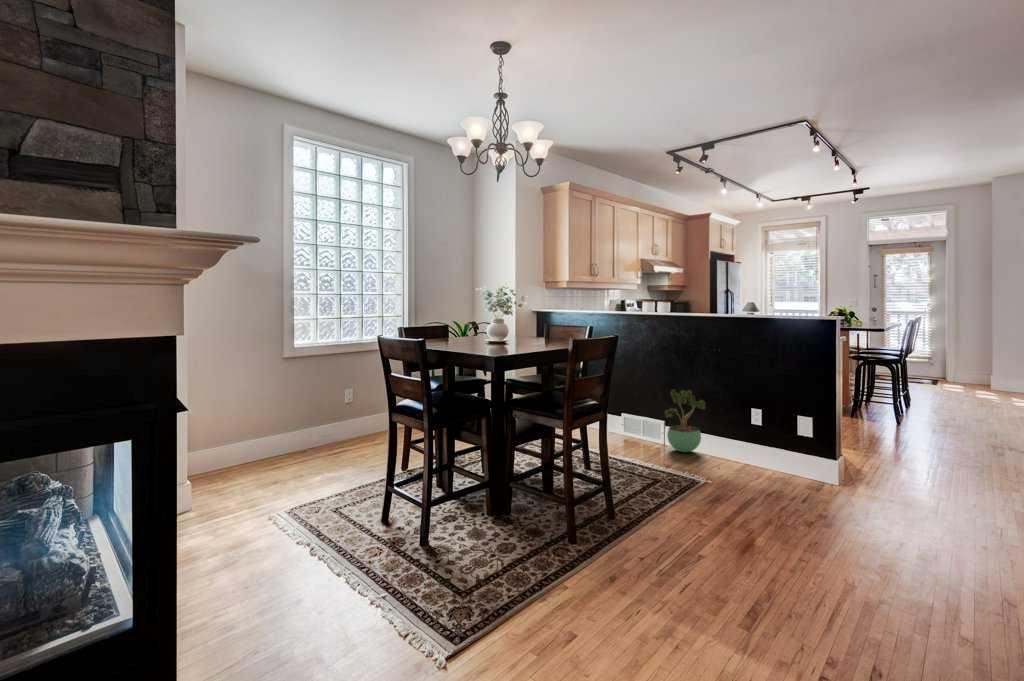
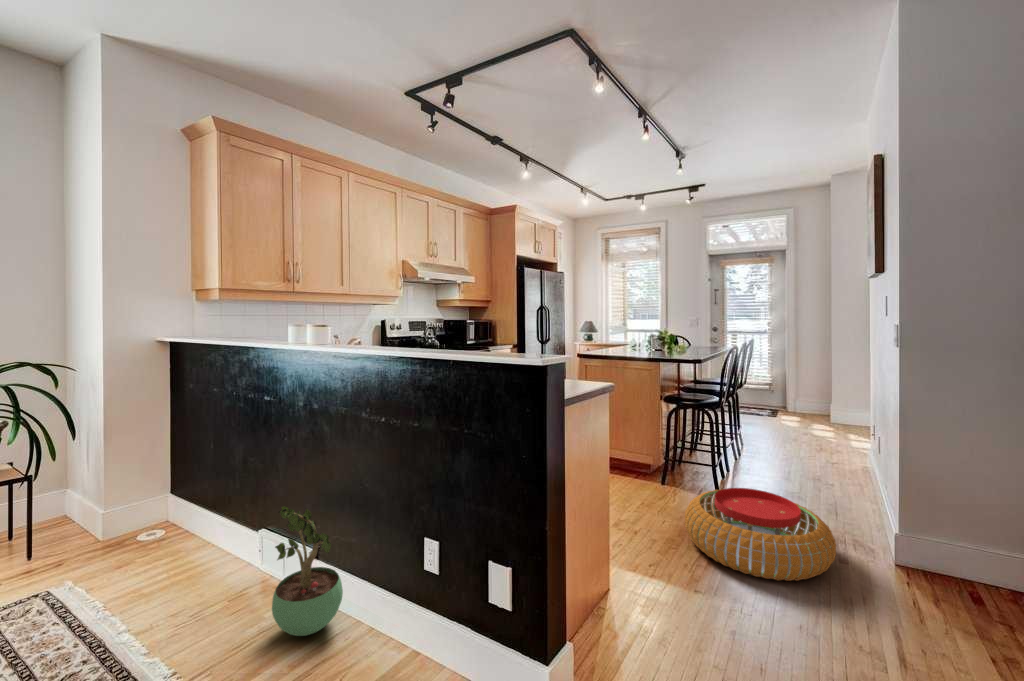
pouf: none [877,407,986,451] -> present [685,488,836,581]

